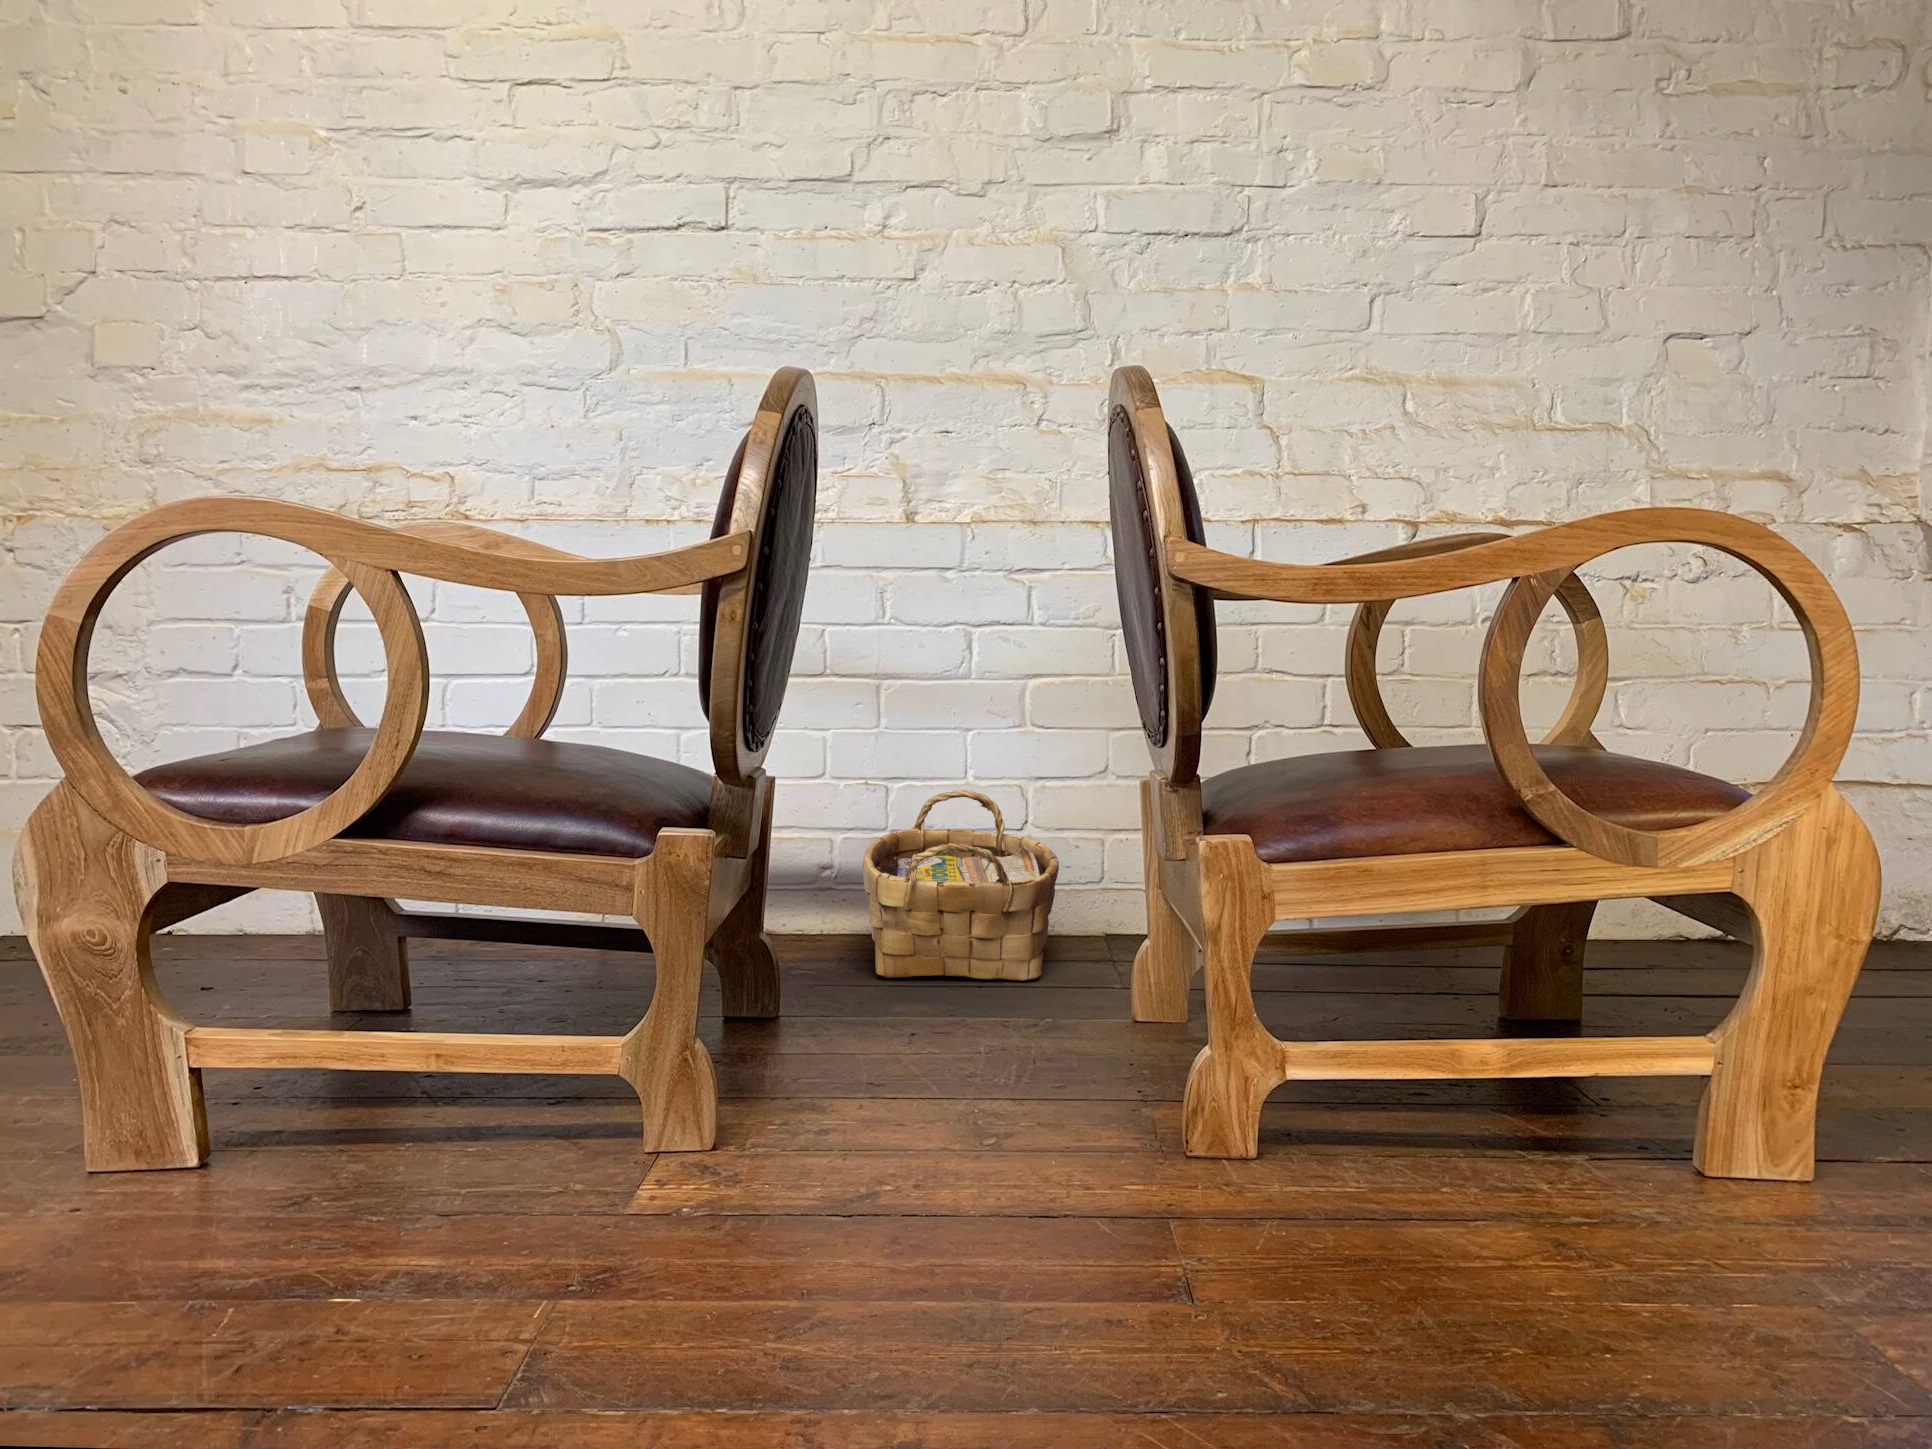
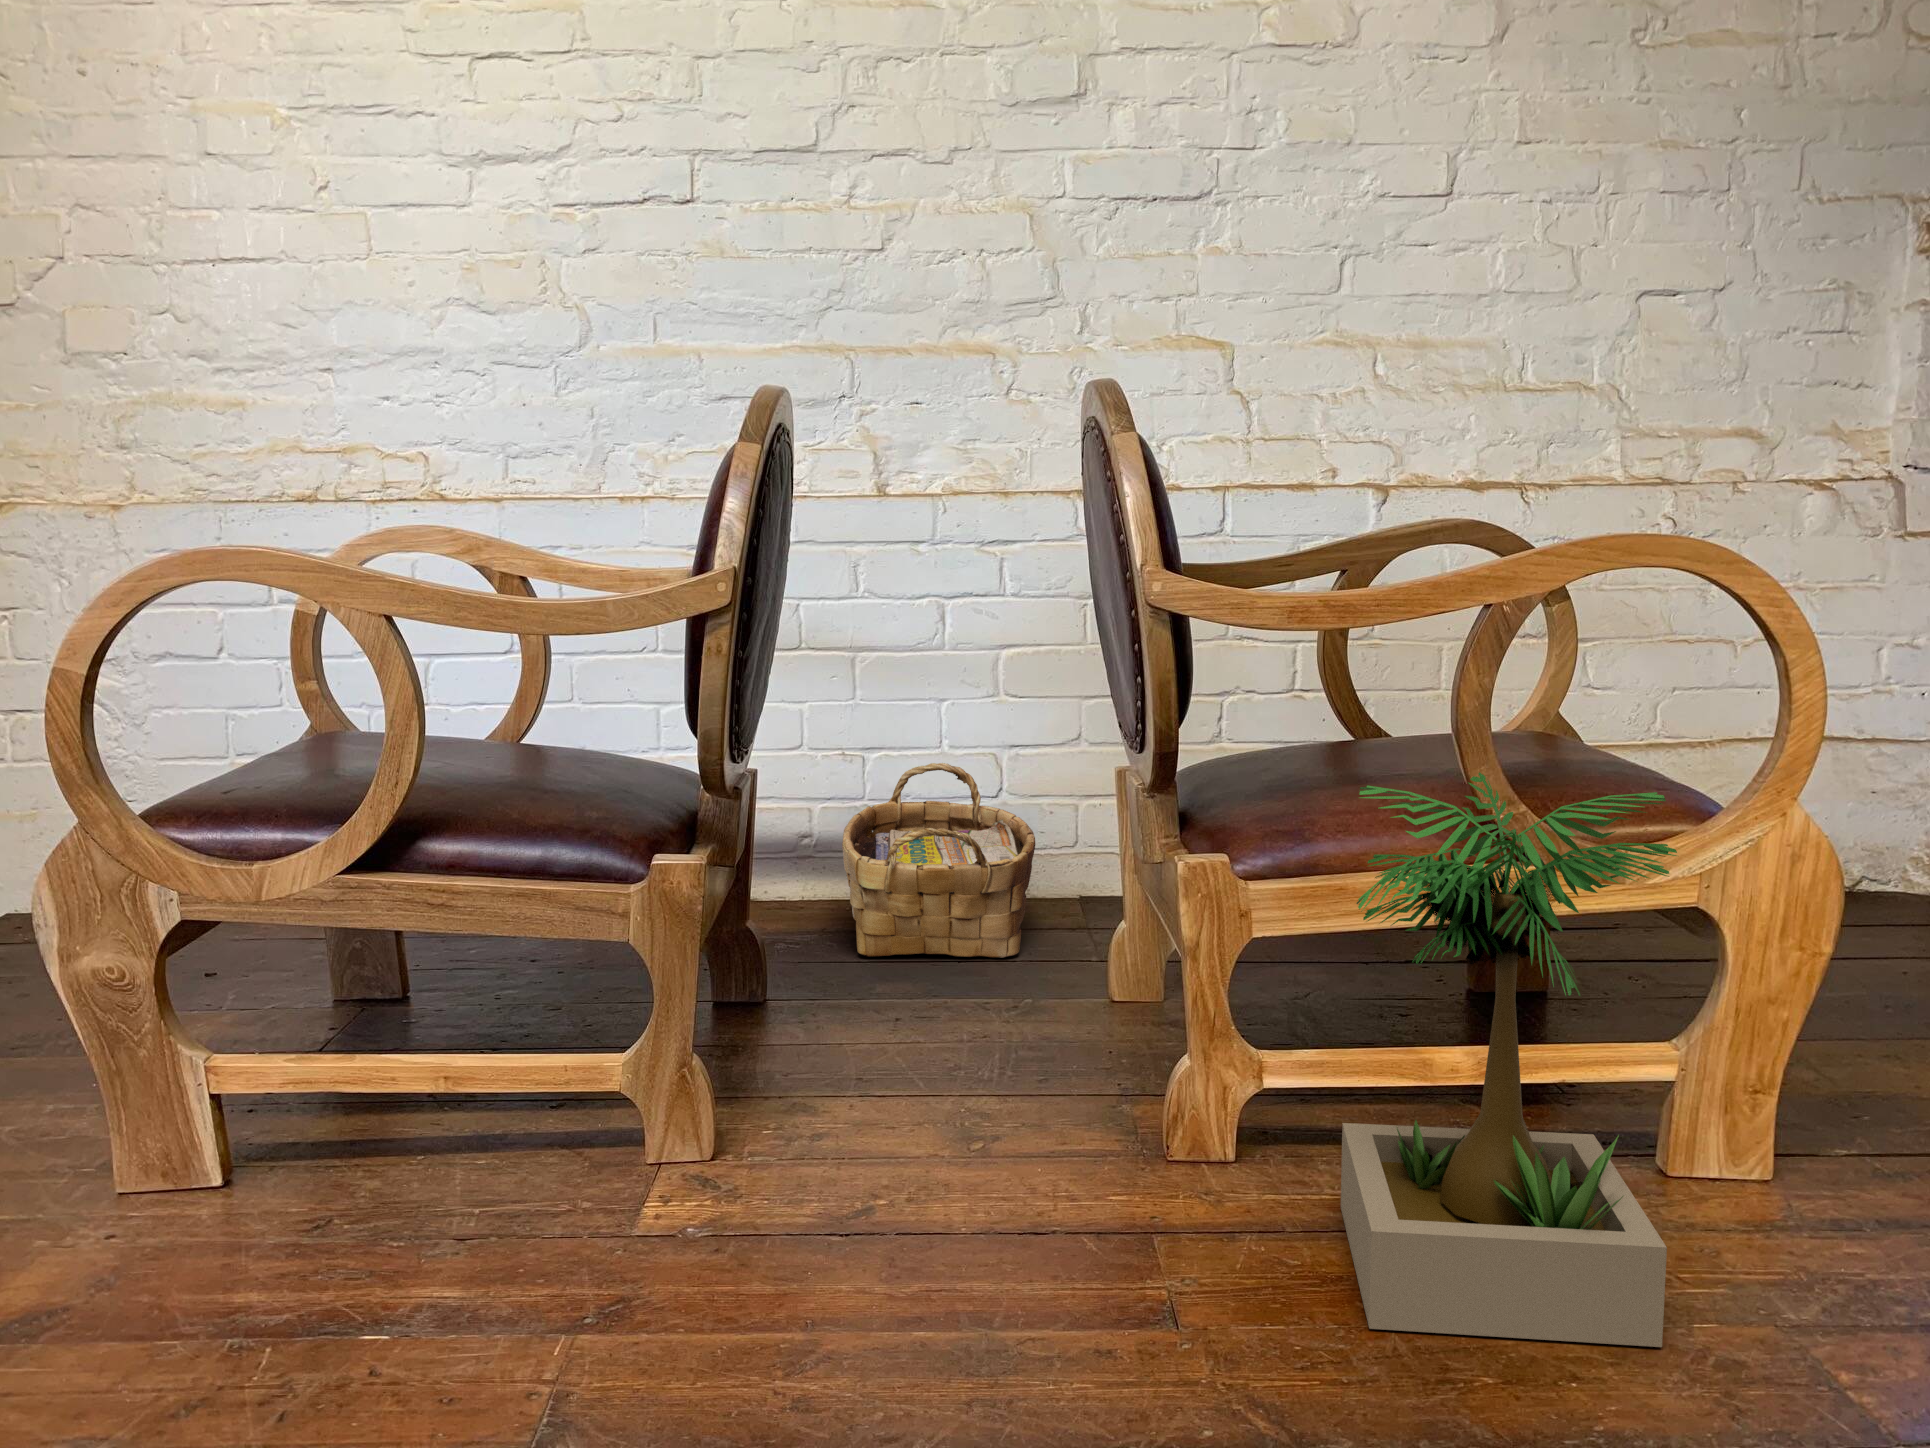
potted plant: none [1357,738,1774,1330] -> present [1341,772,1677,1347]

